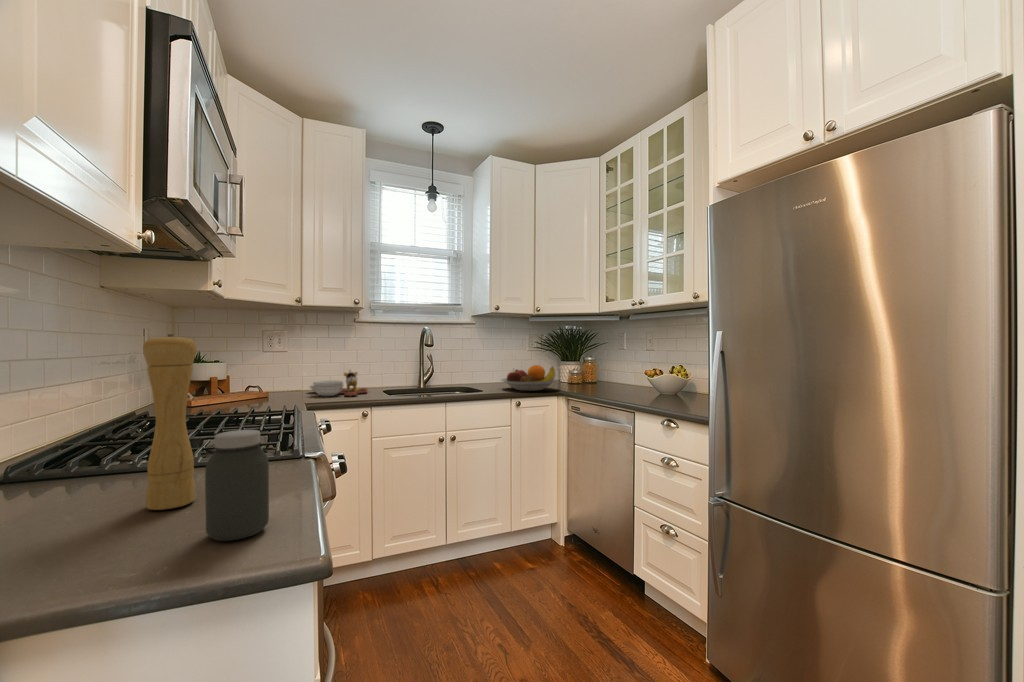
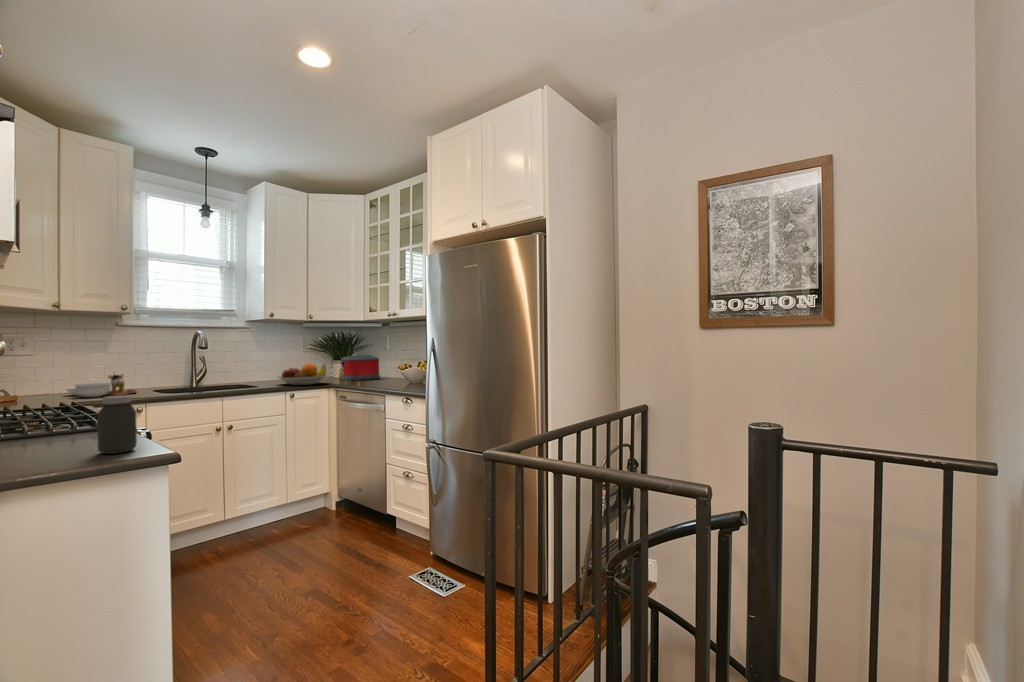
pepper mill: present [143,334,196,510] -> none [26,342,64,451]
toaster: none [569,356,615,387] -> present [340,355,380,381]

